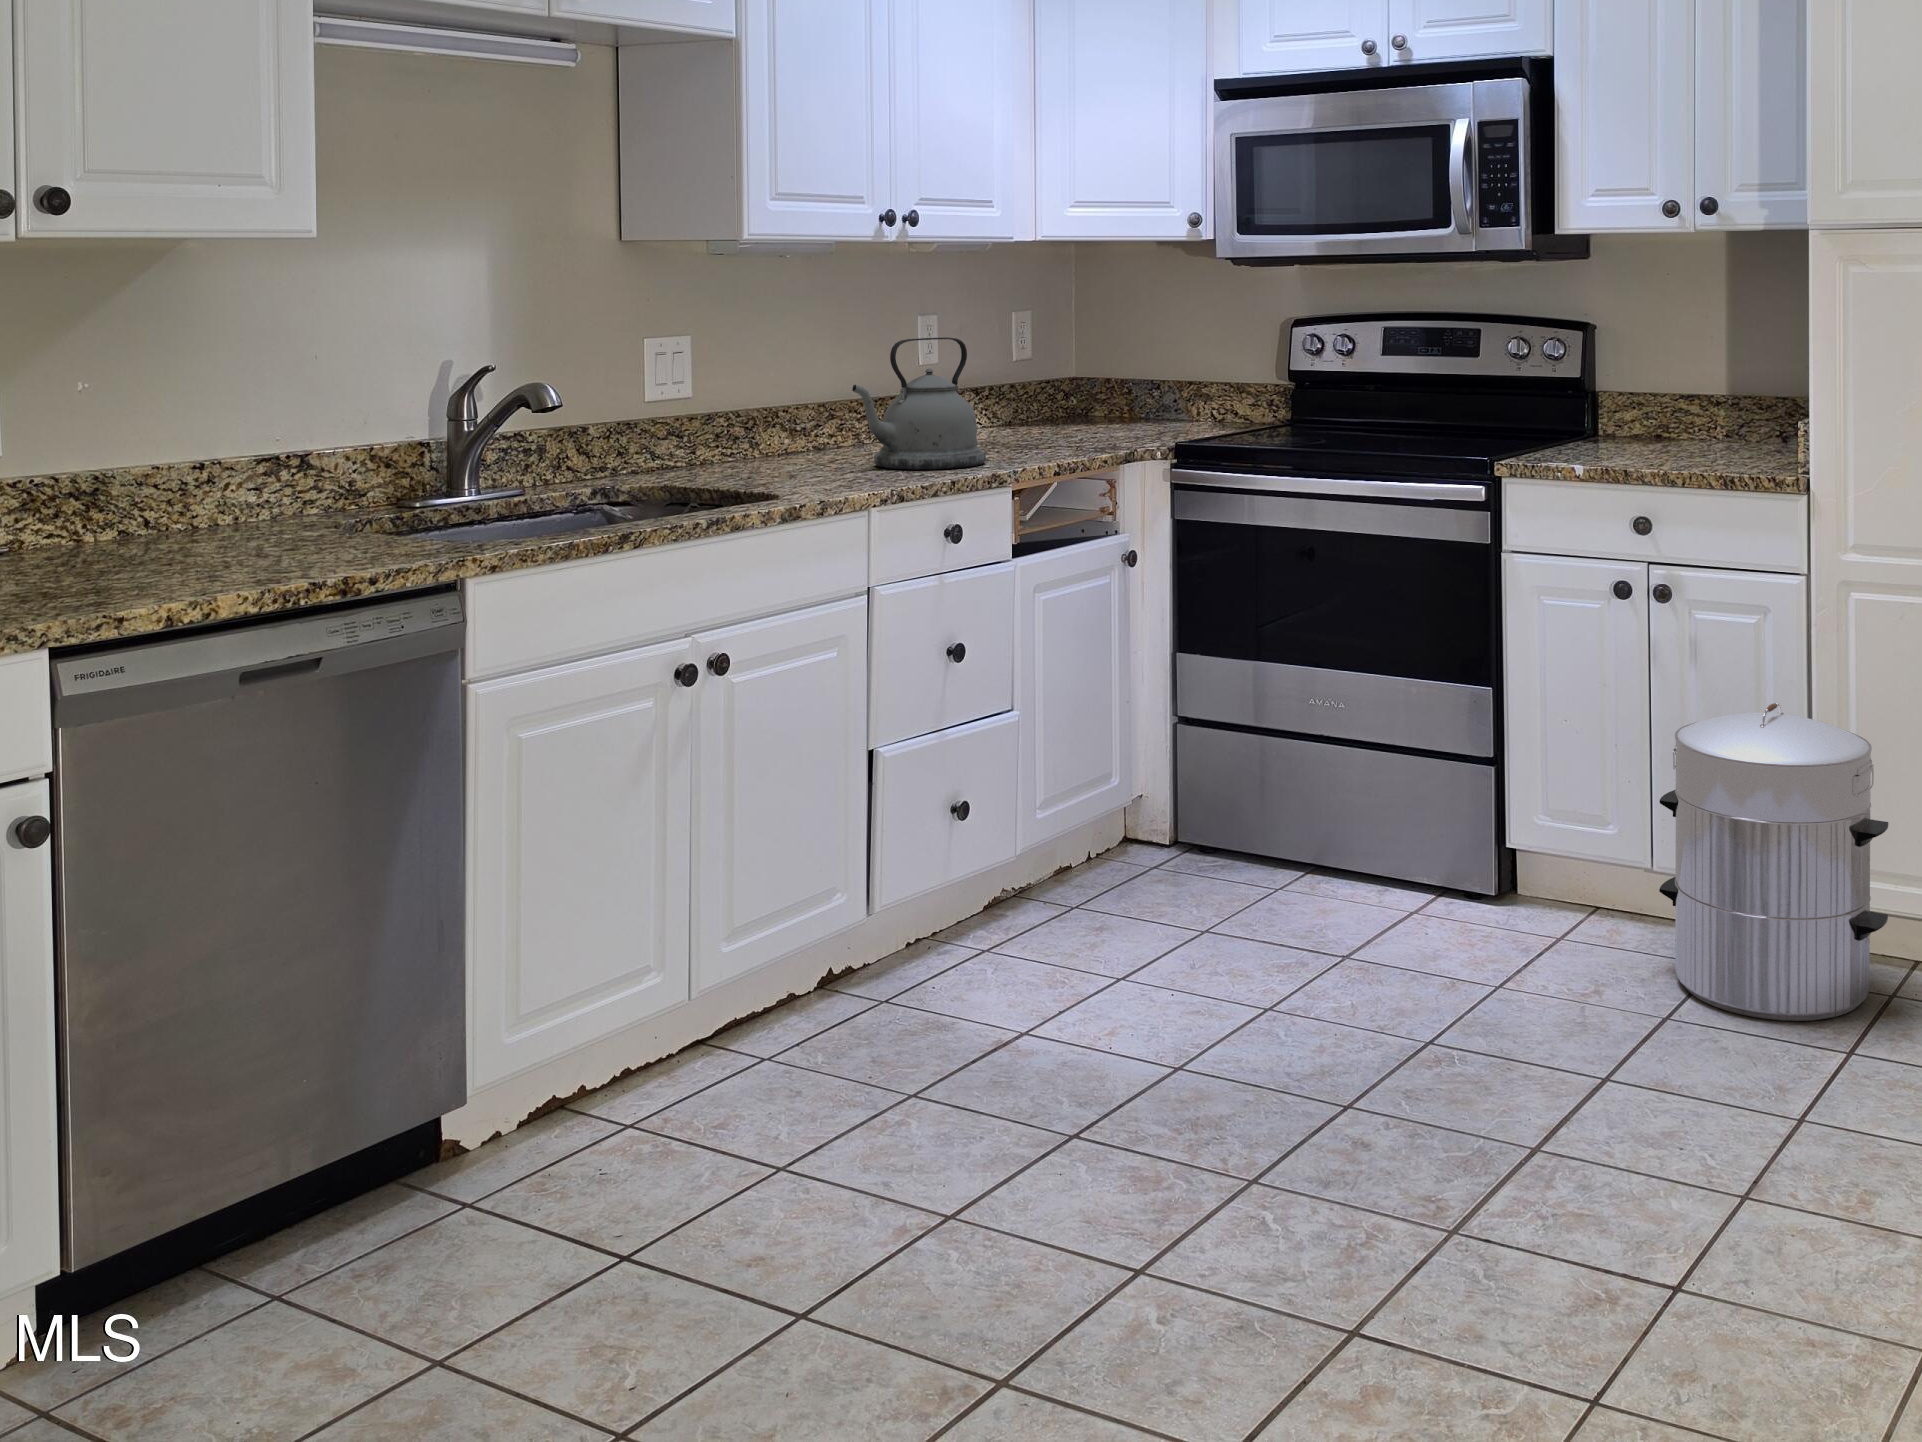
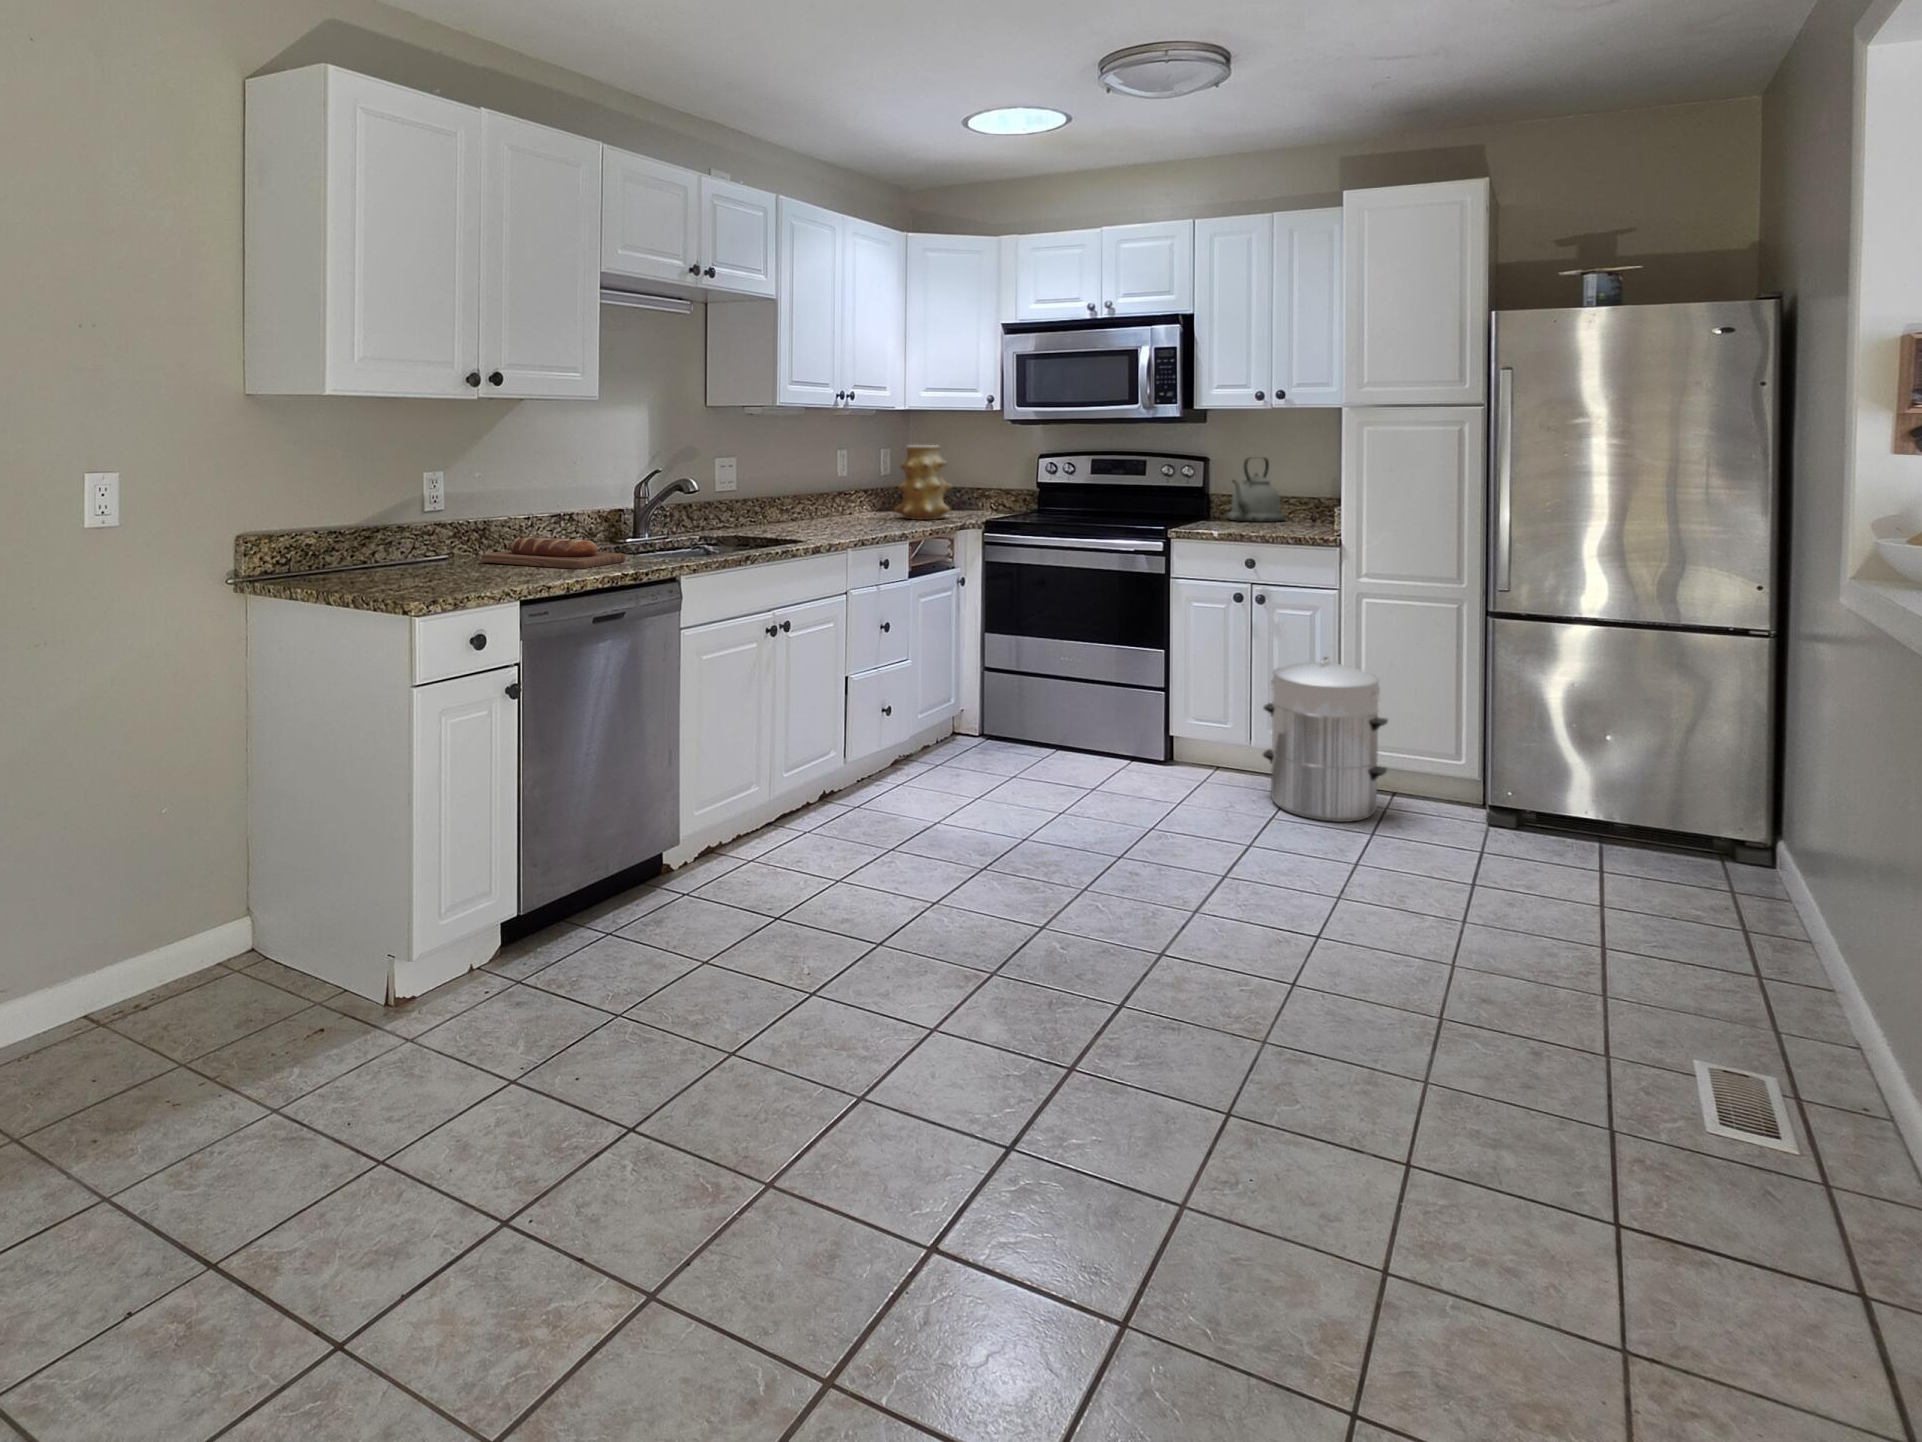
vase: none [1011,306,1118,445] -> present [894,445,952,520]
kettle: present [852,337,986,469] -> present [1227,458,1285,522]
bread loaf: none [76,505,362,570] -> present [481,537,625,569]

